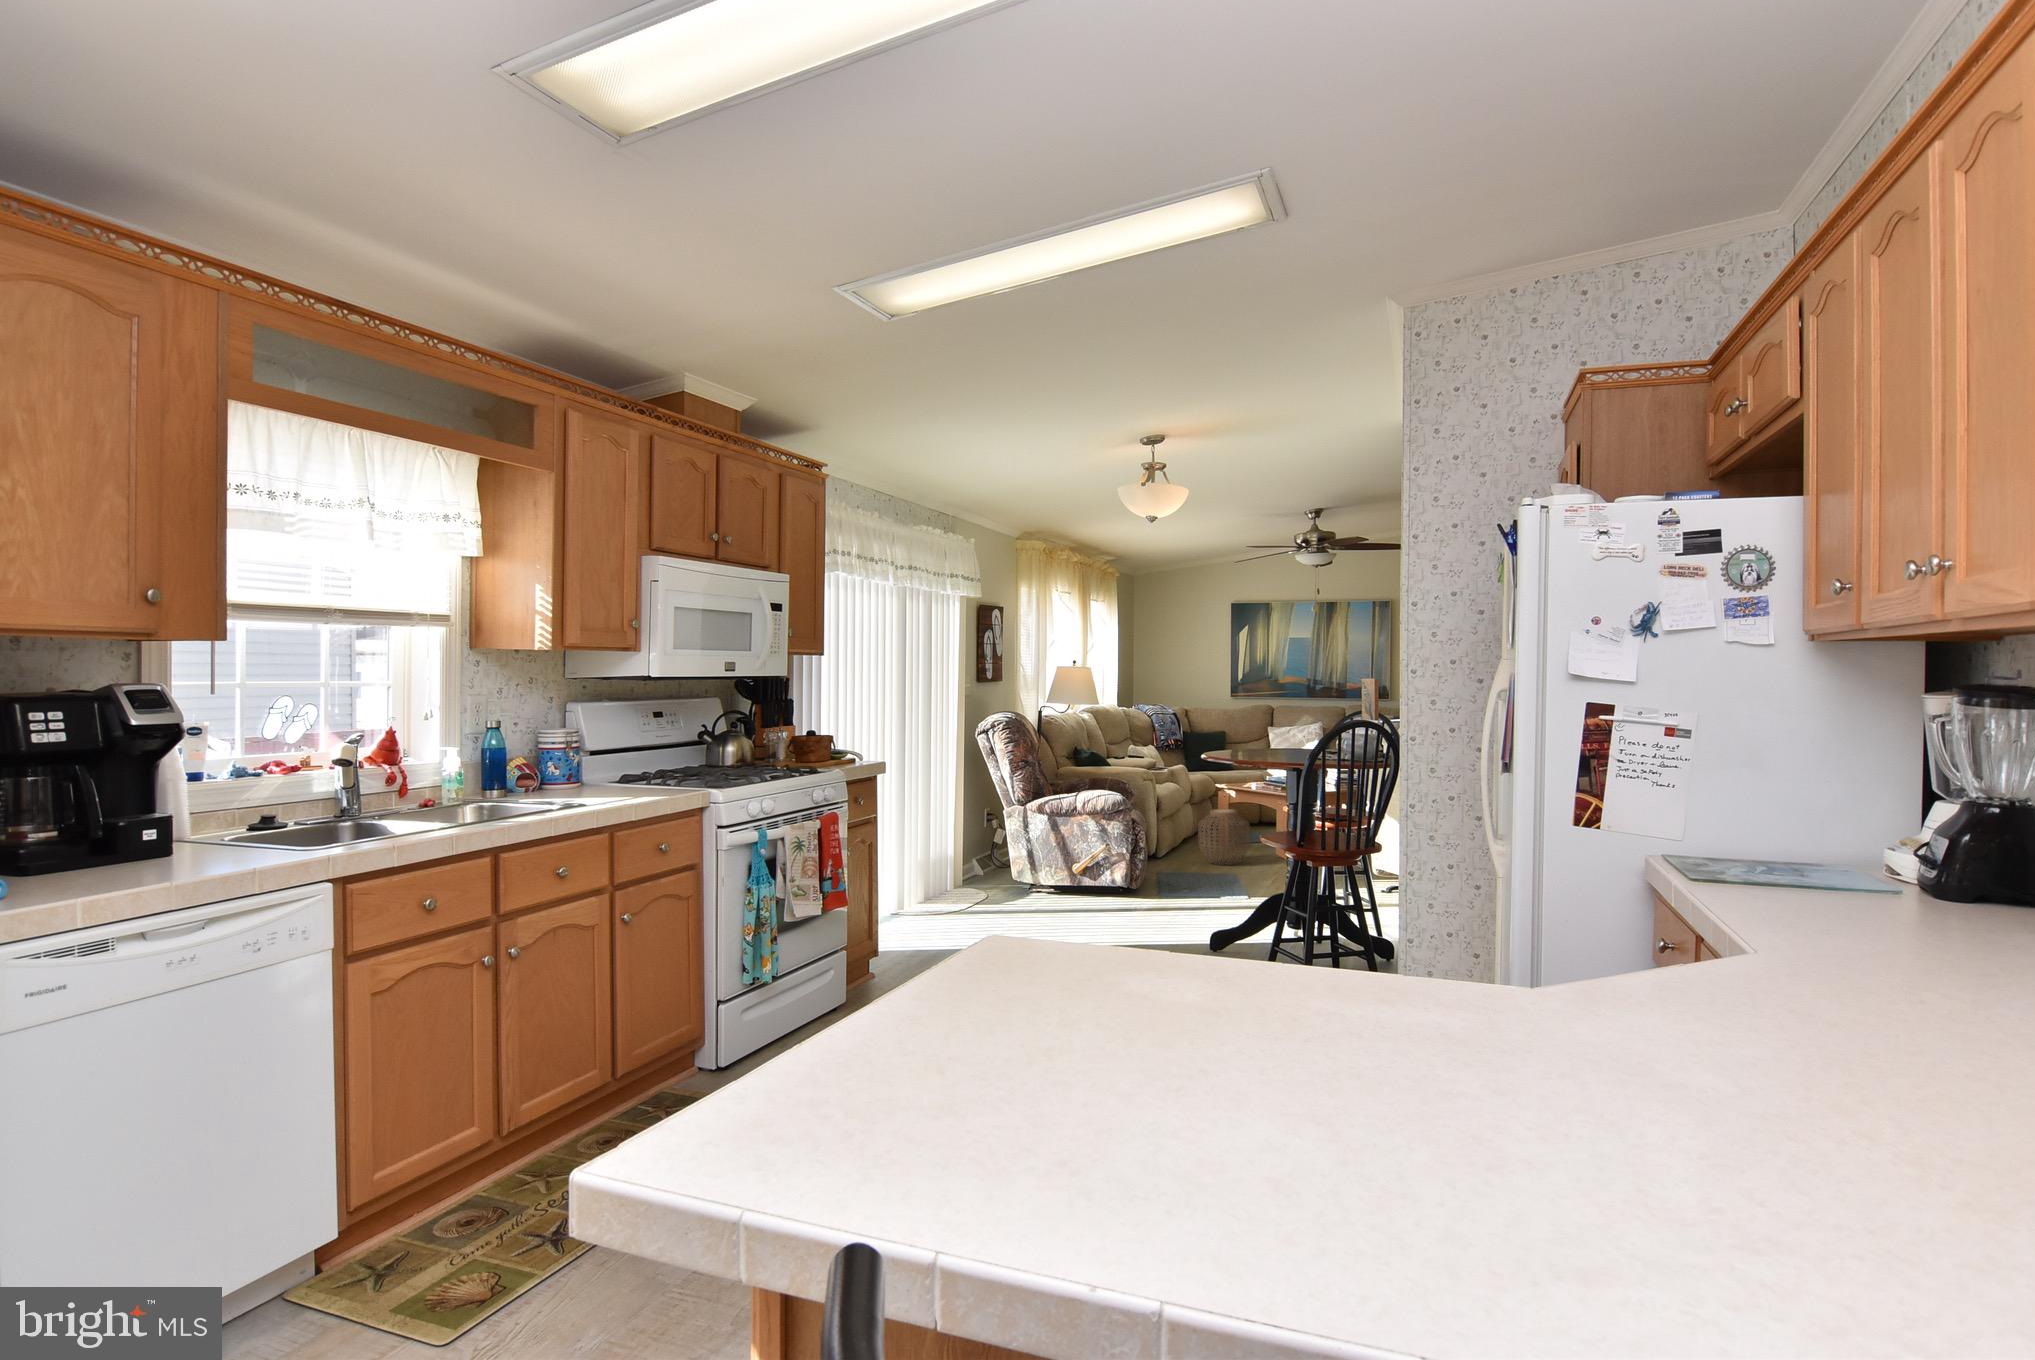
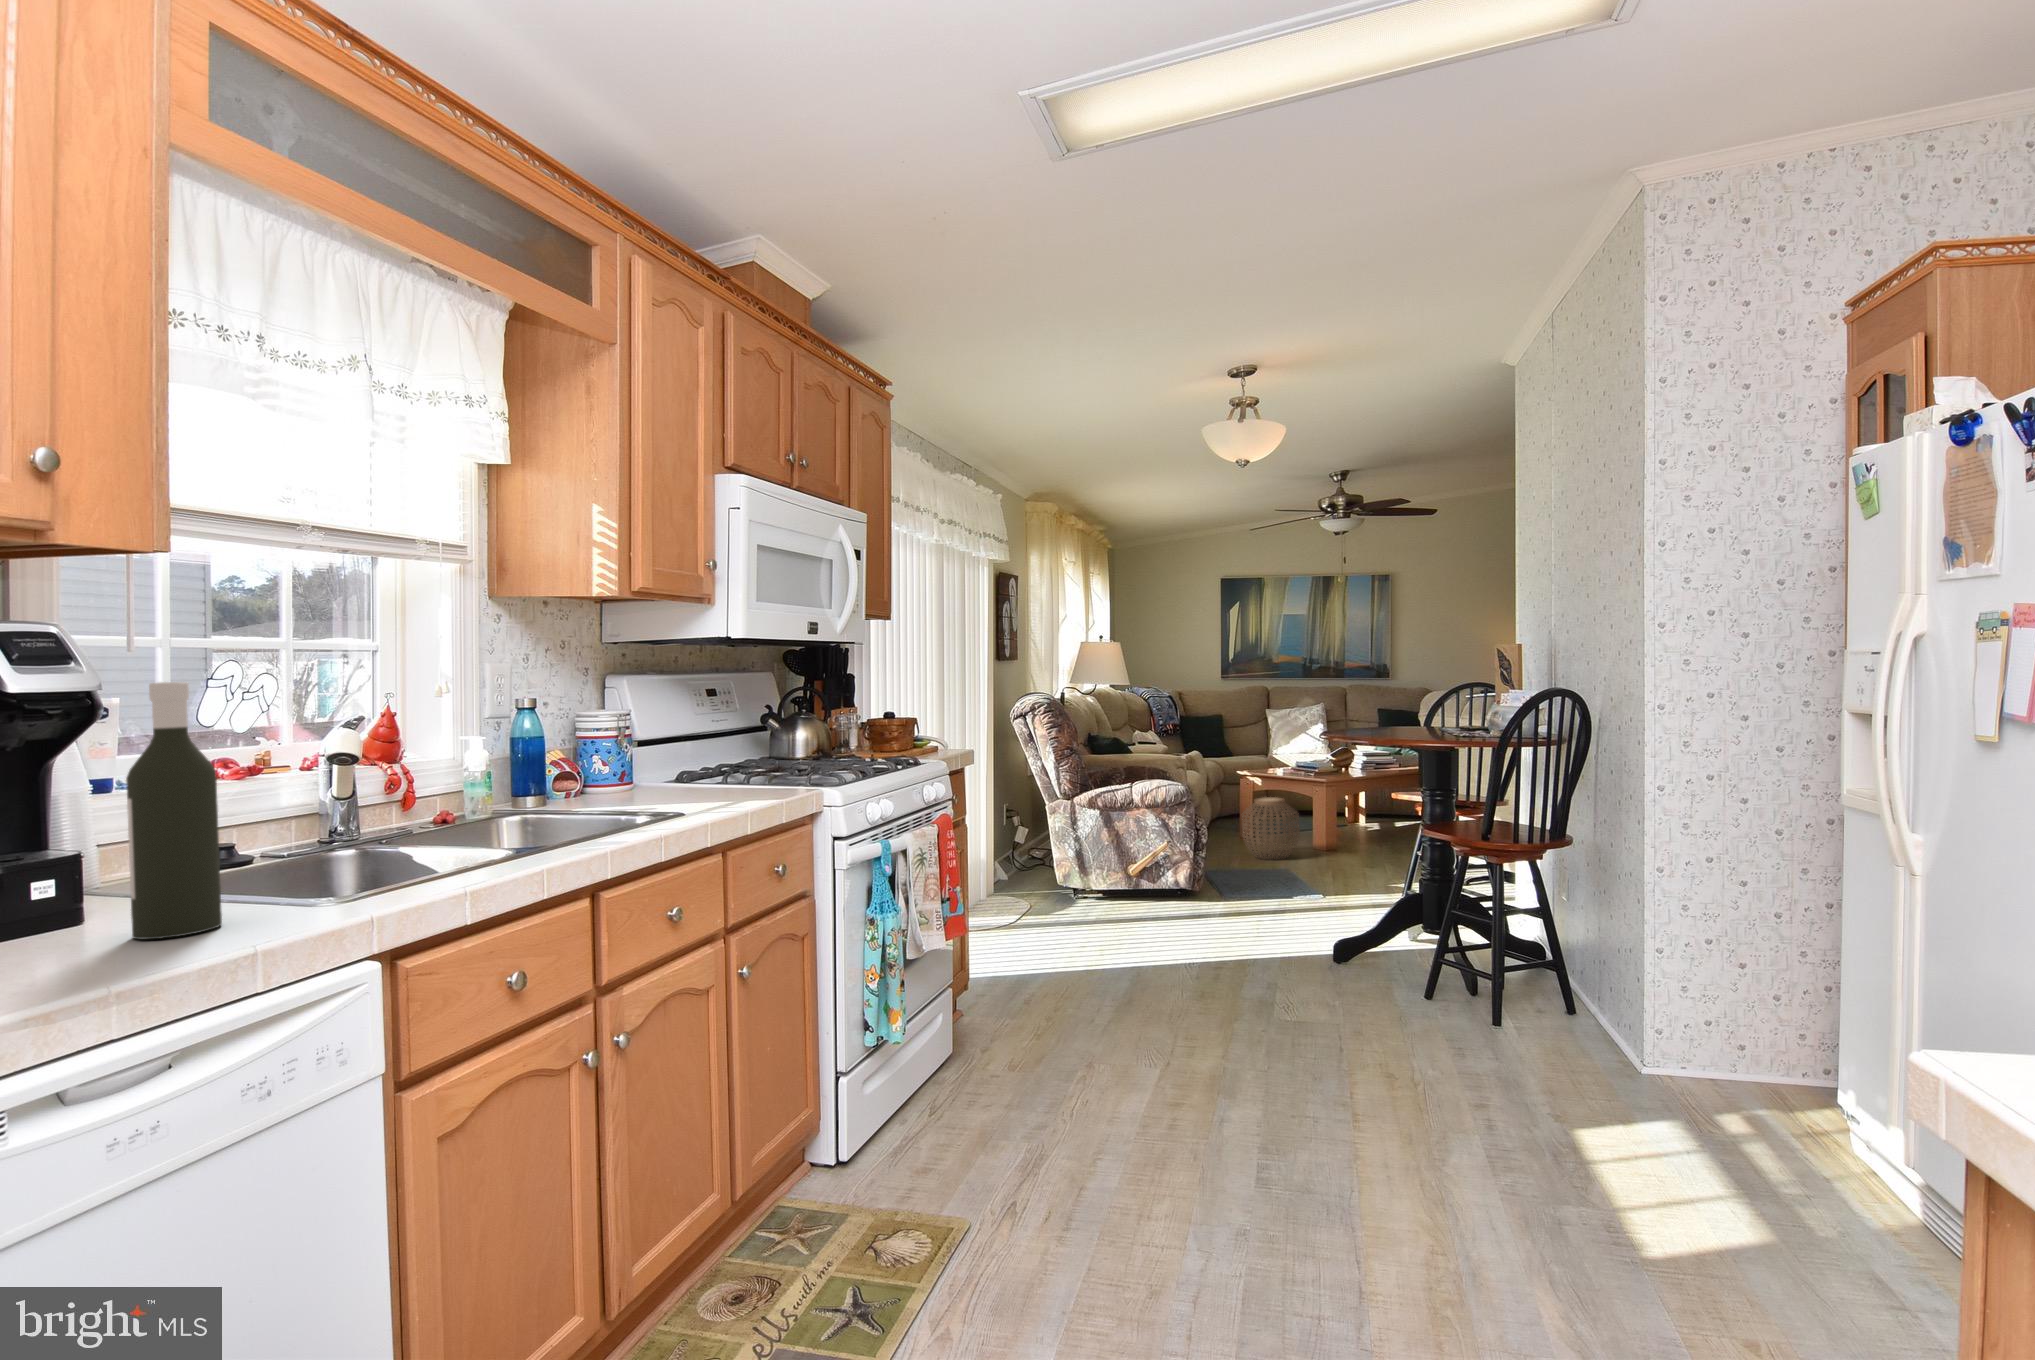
bottle: none [189,721,240,864] -> present [126,682,222,939]

